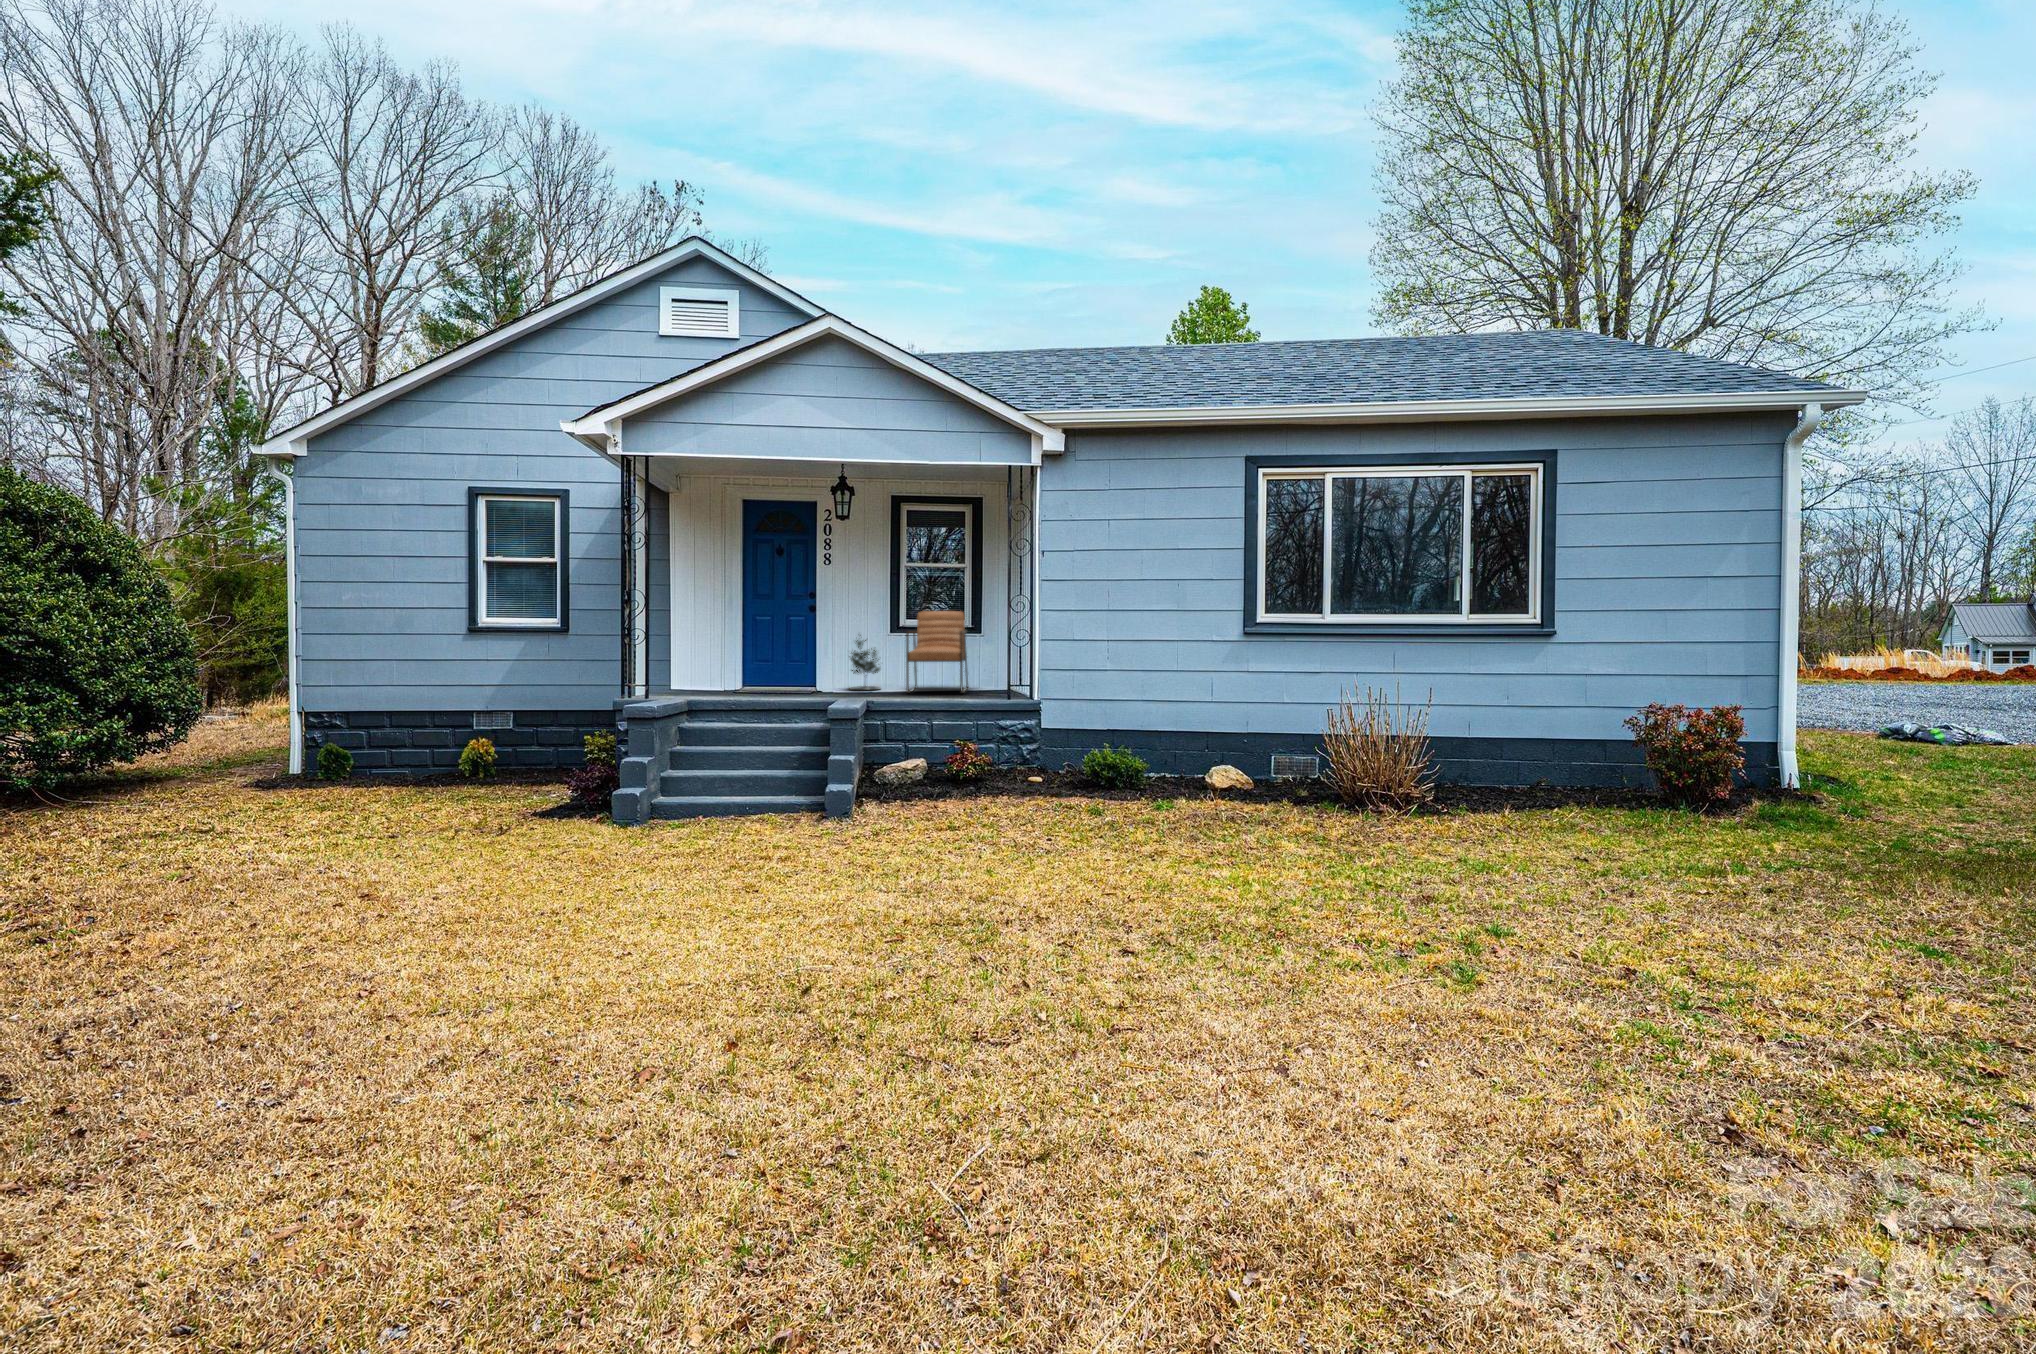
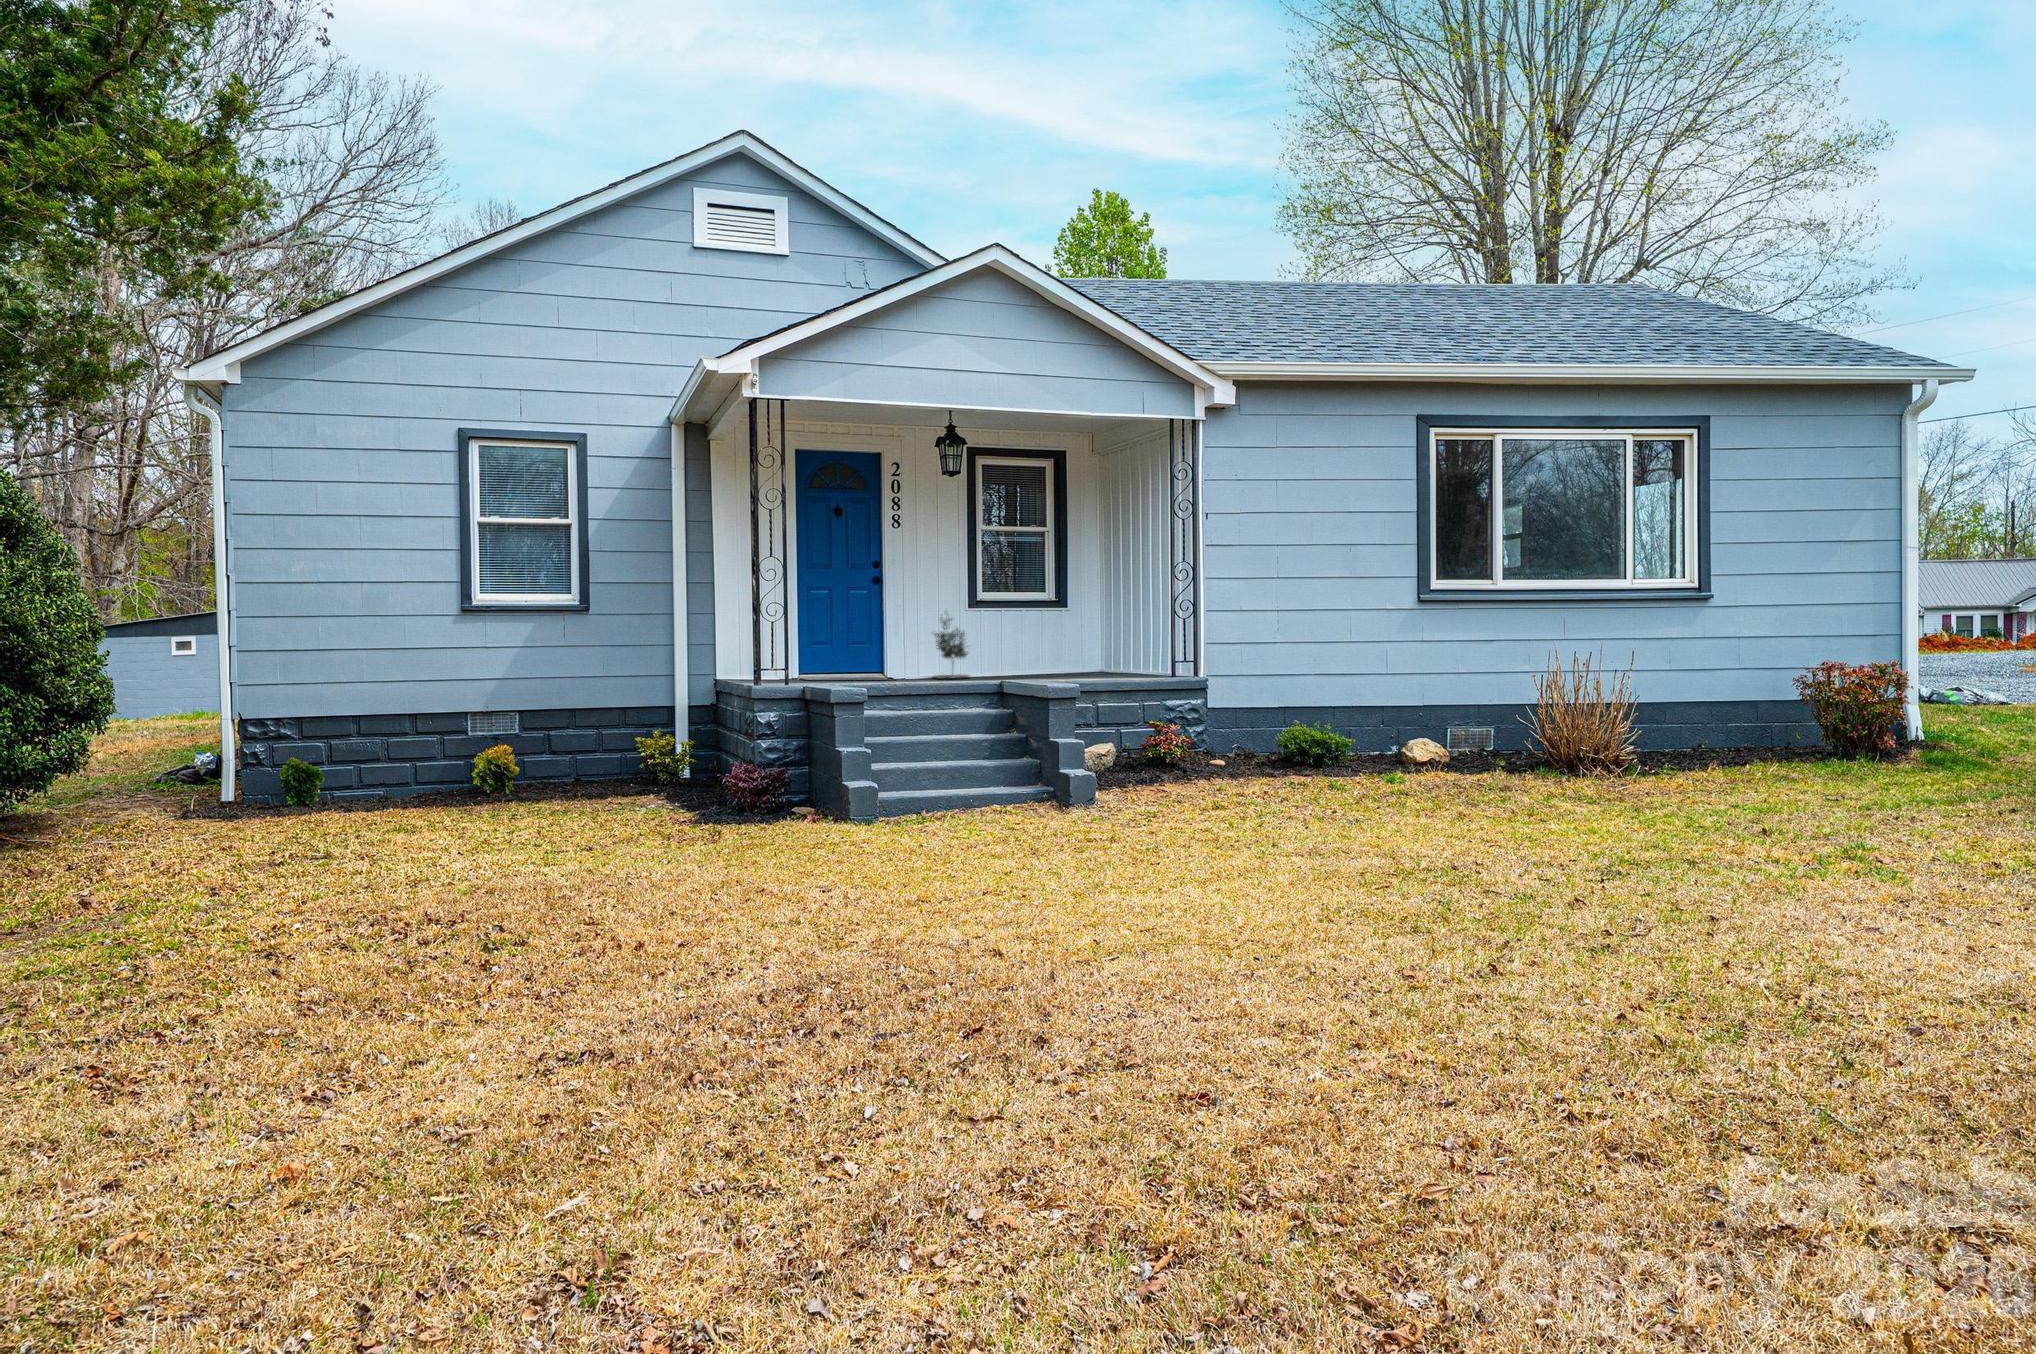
chair: present [906,611,968,693] -> none [1003,583,1082,679]

